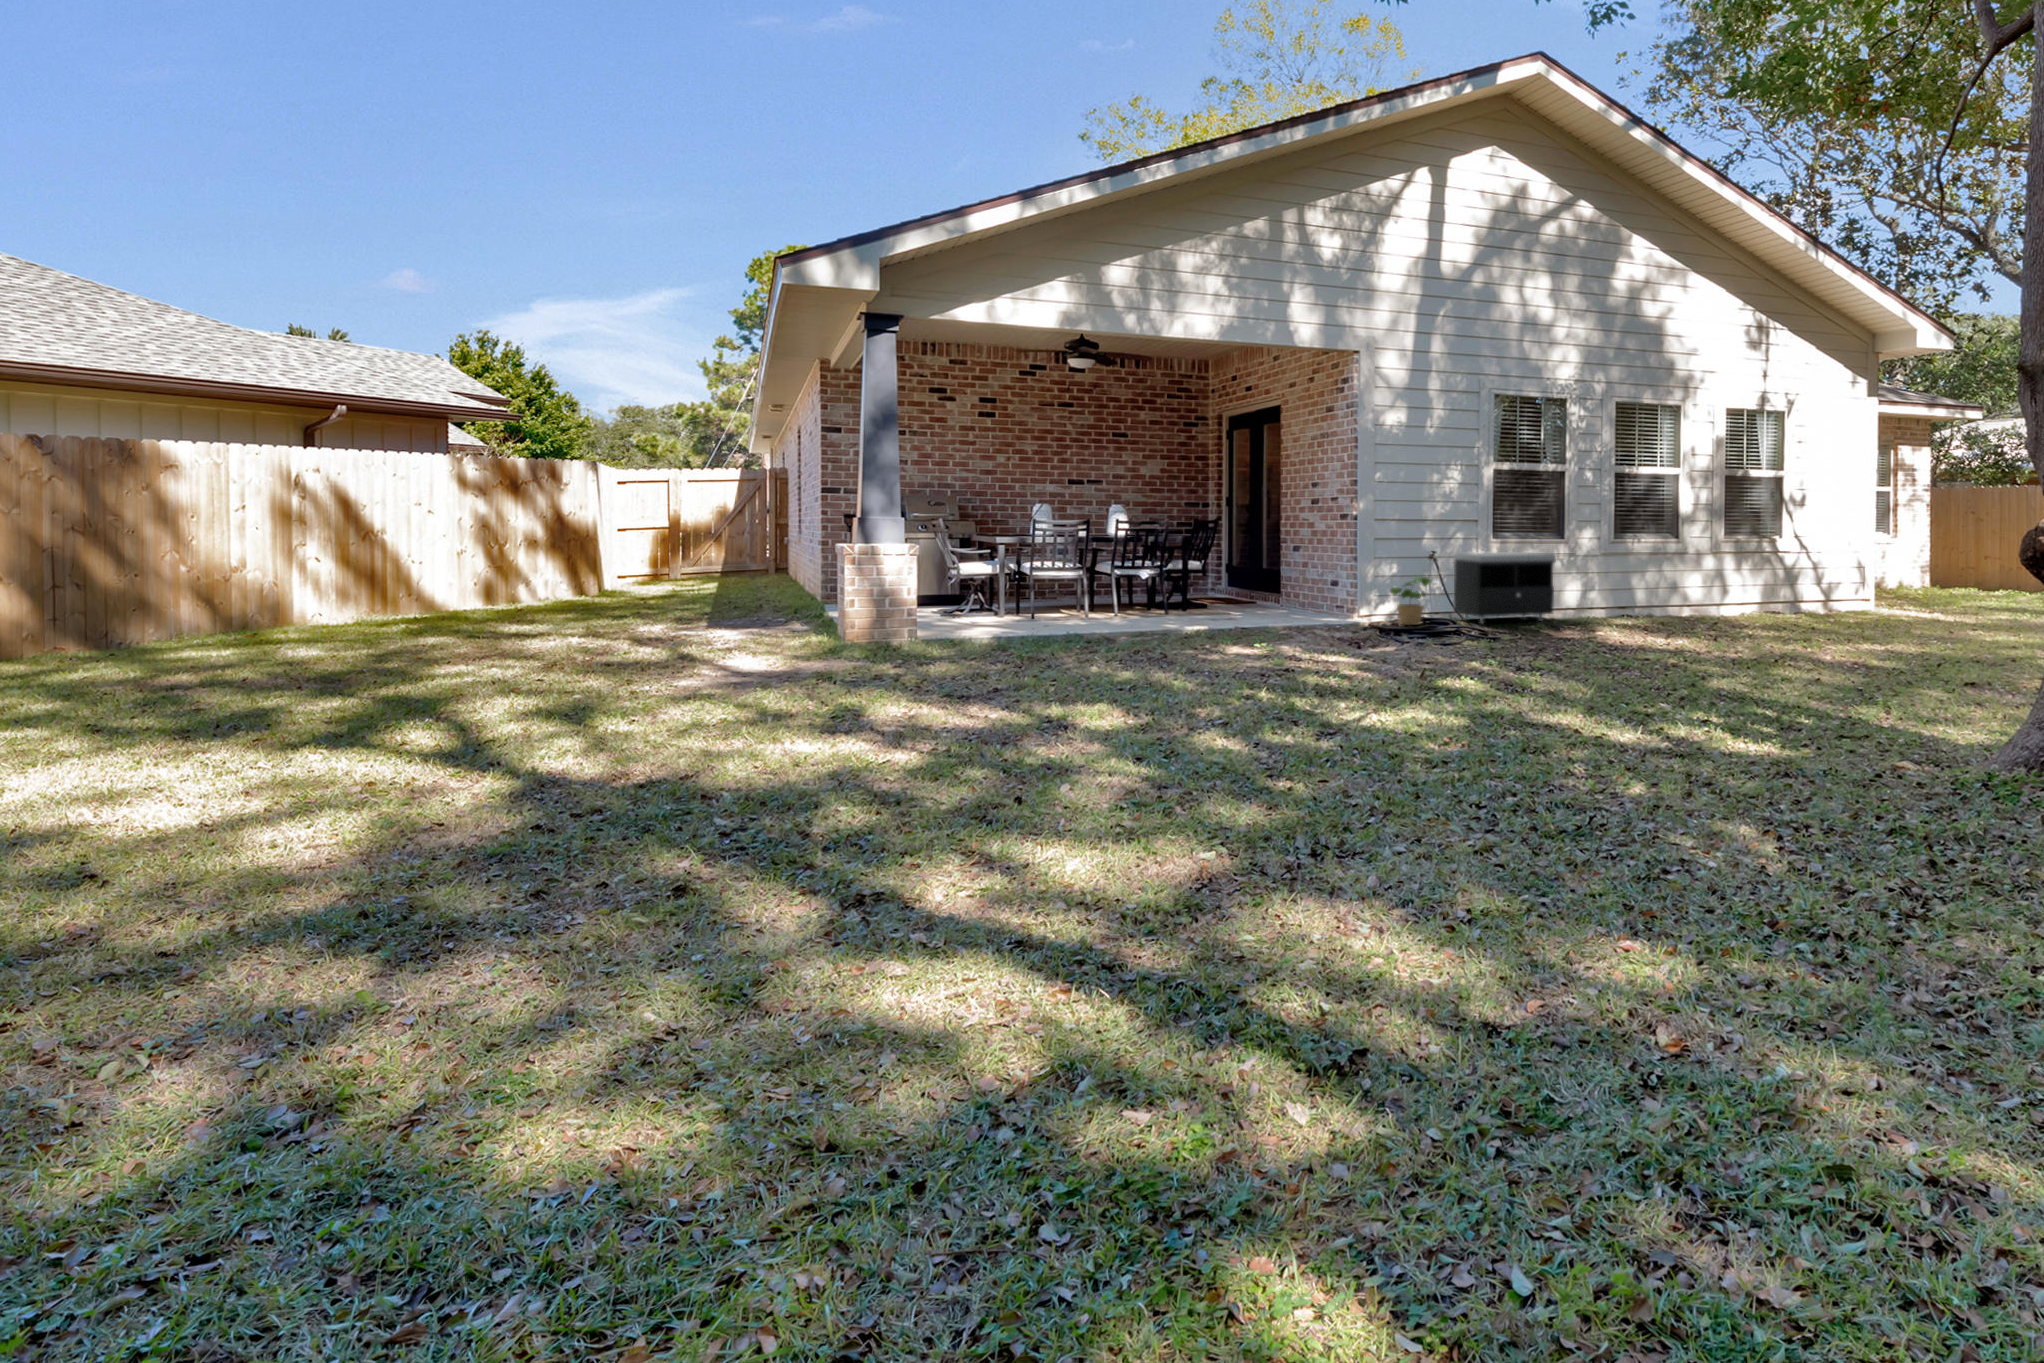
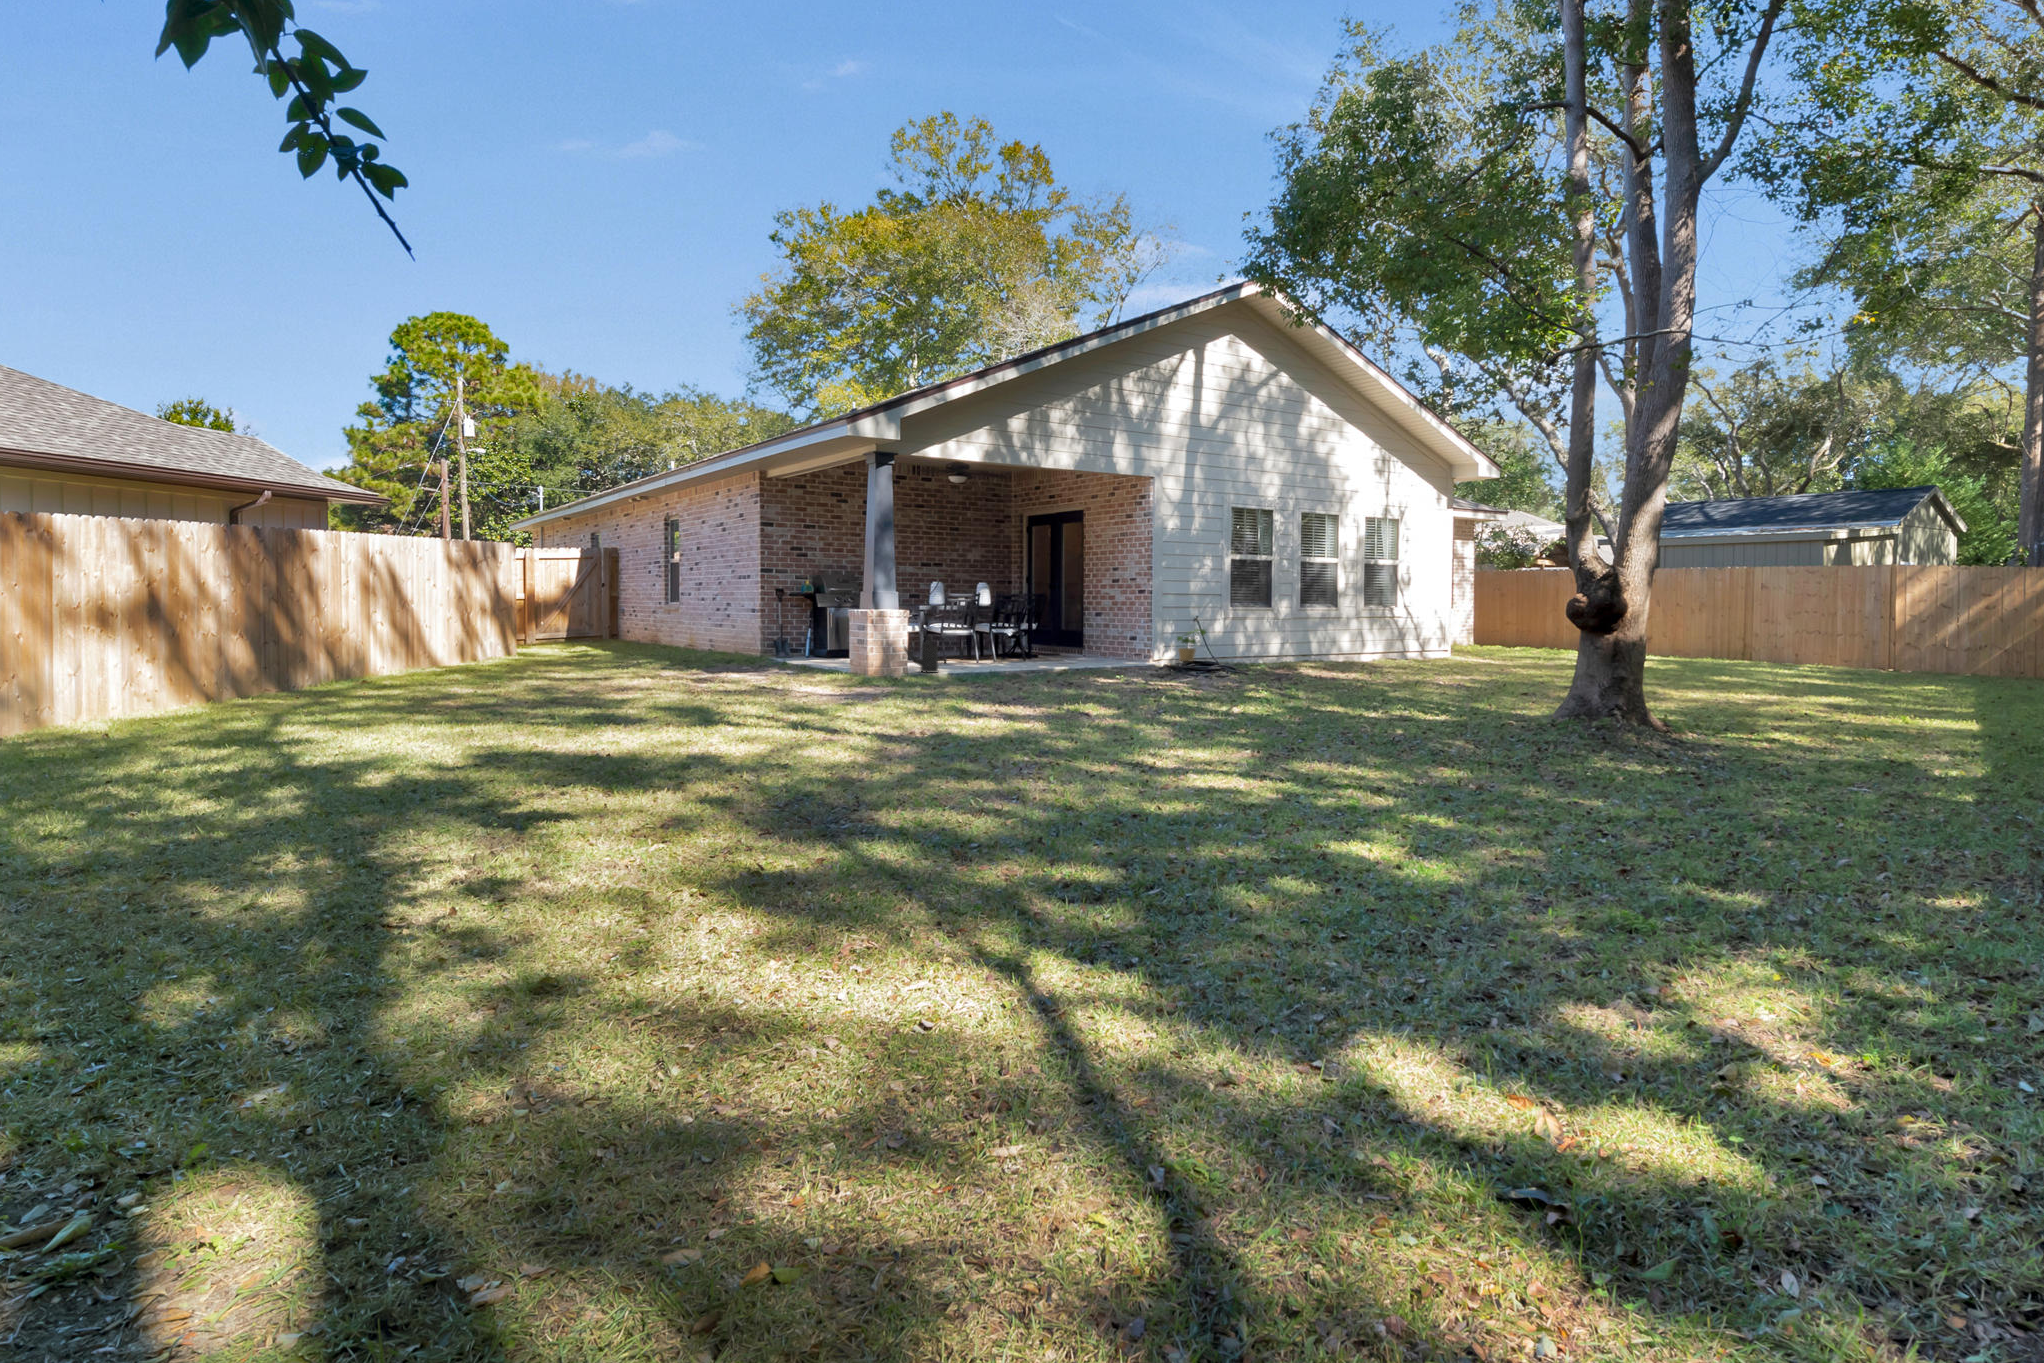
storage bench: present [1454,552,1556,622] -> none [1208,613,1275,660]
watering can: none [903,588,975,646] -> present [904,635,938,673]

